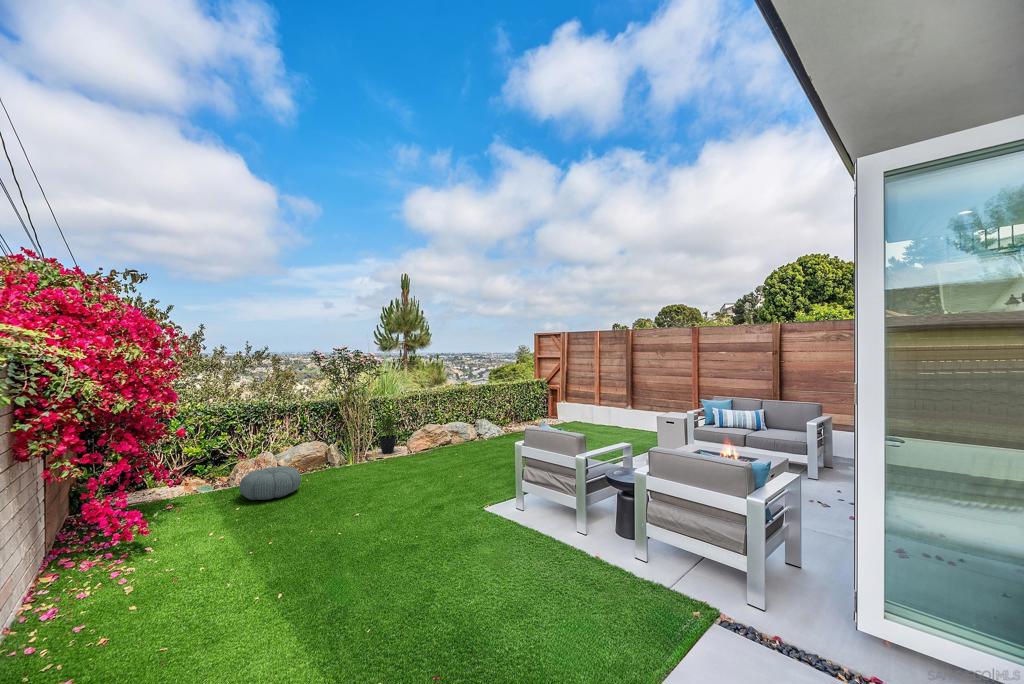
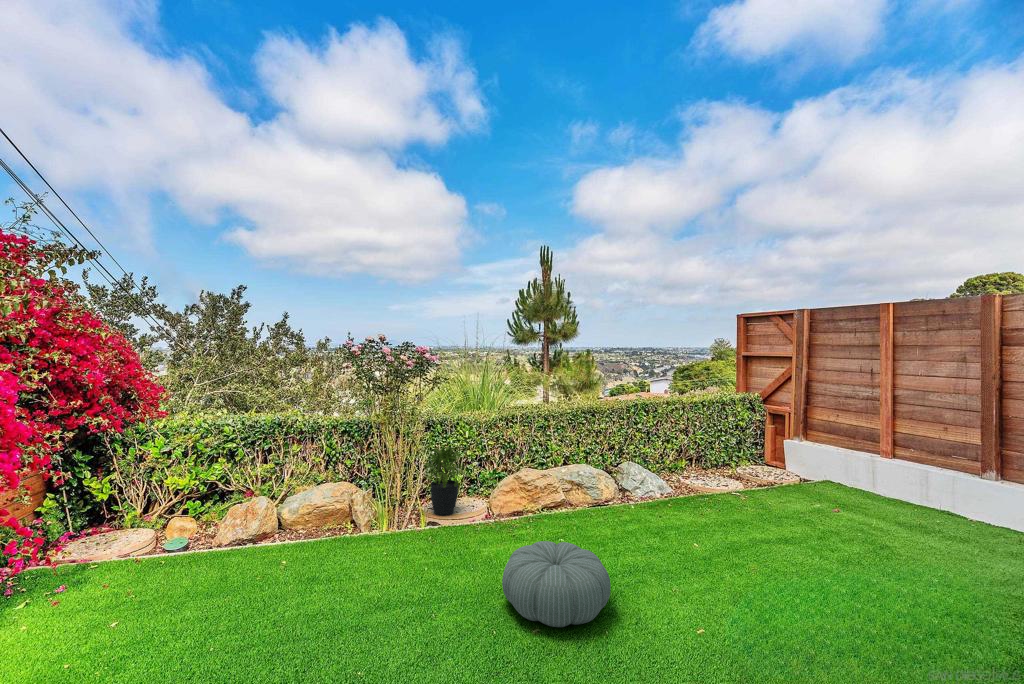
pouf: present [239,466,301,500] -> present [502,541,611,627]

